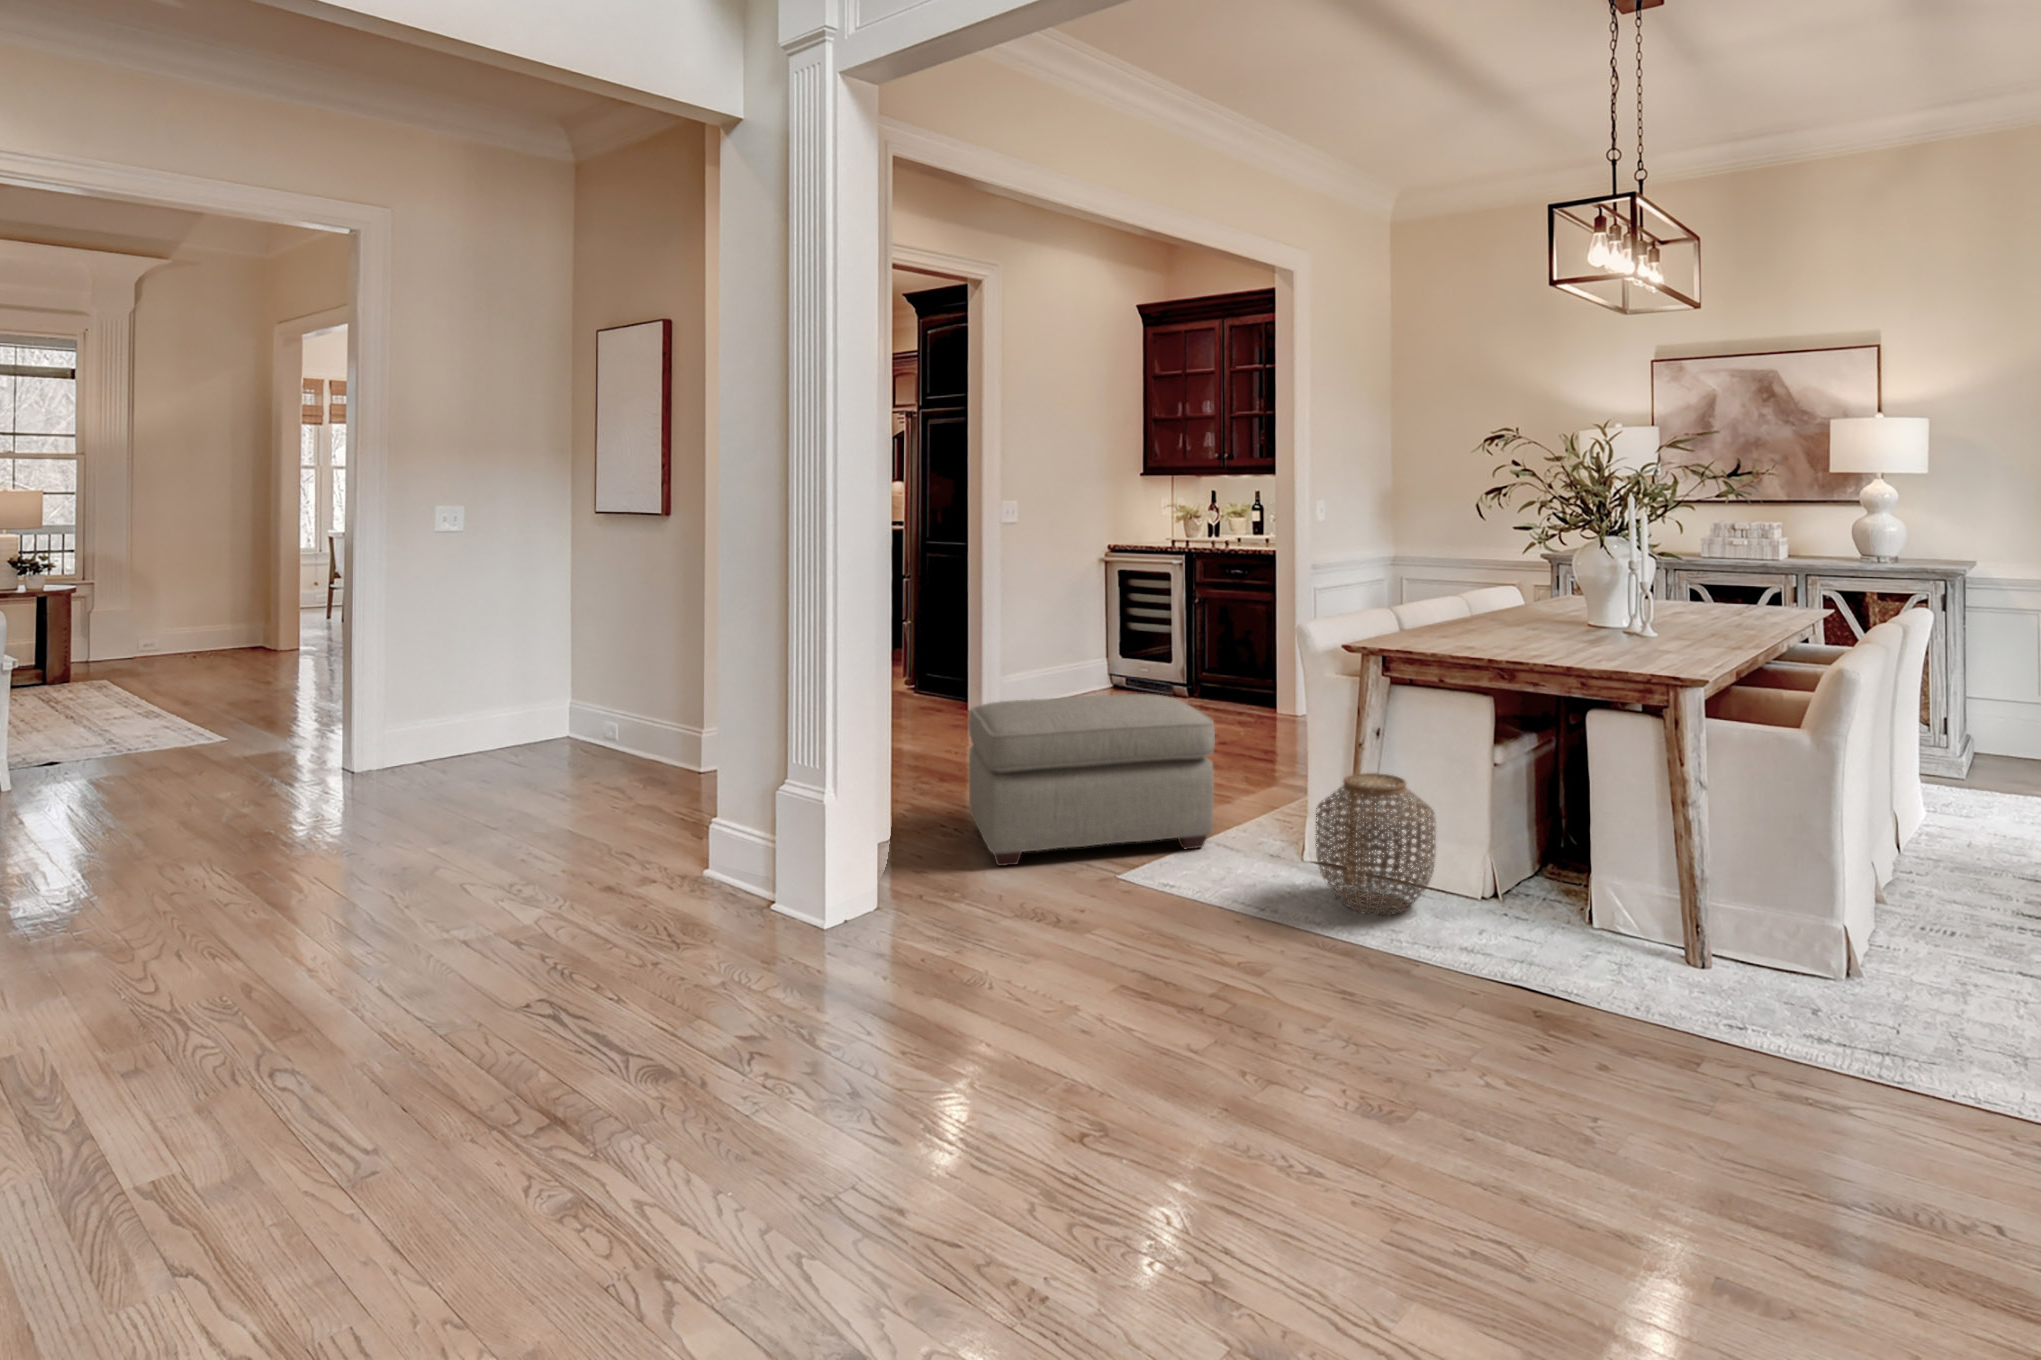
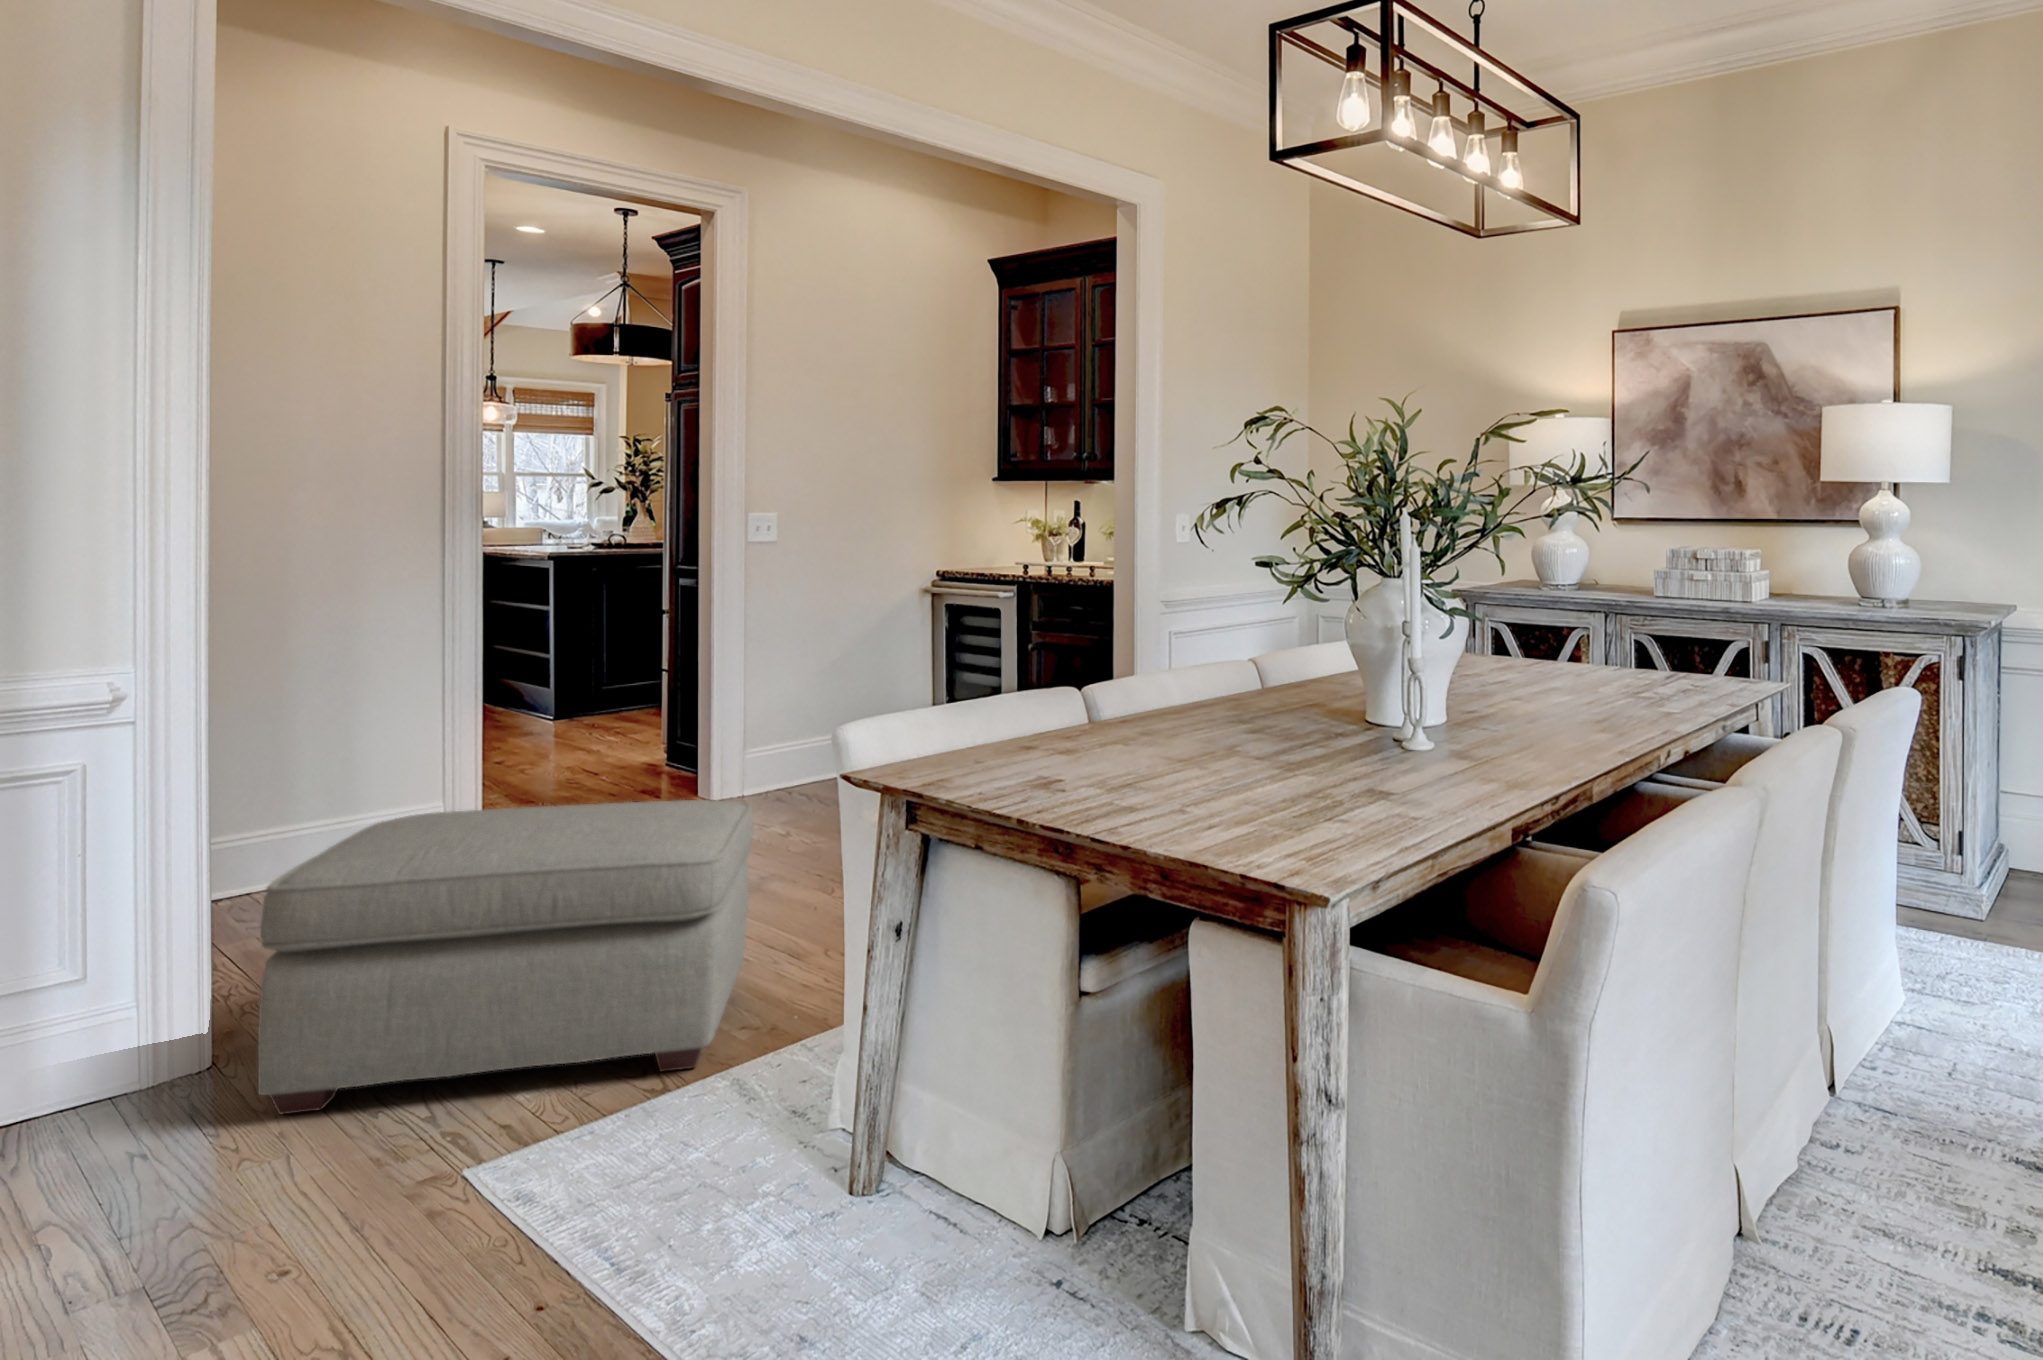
woven basket: present [1316,773,1436,915] -> none [729,970,961,1249]

